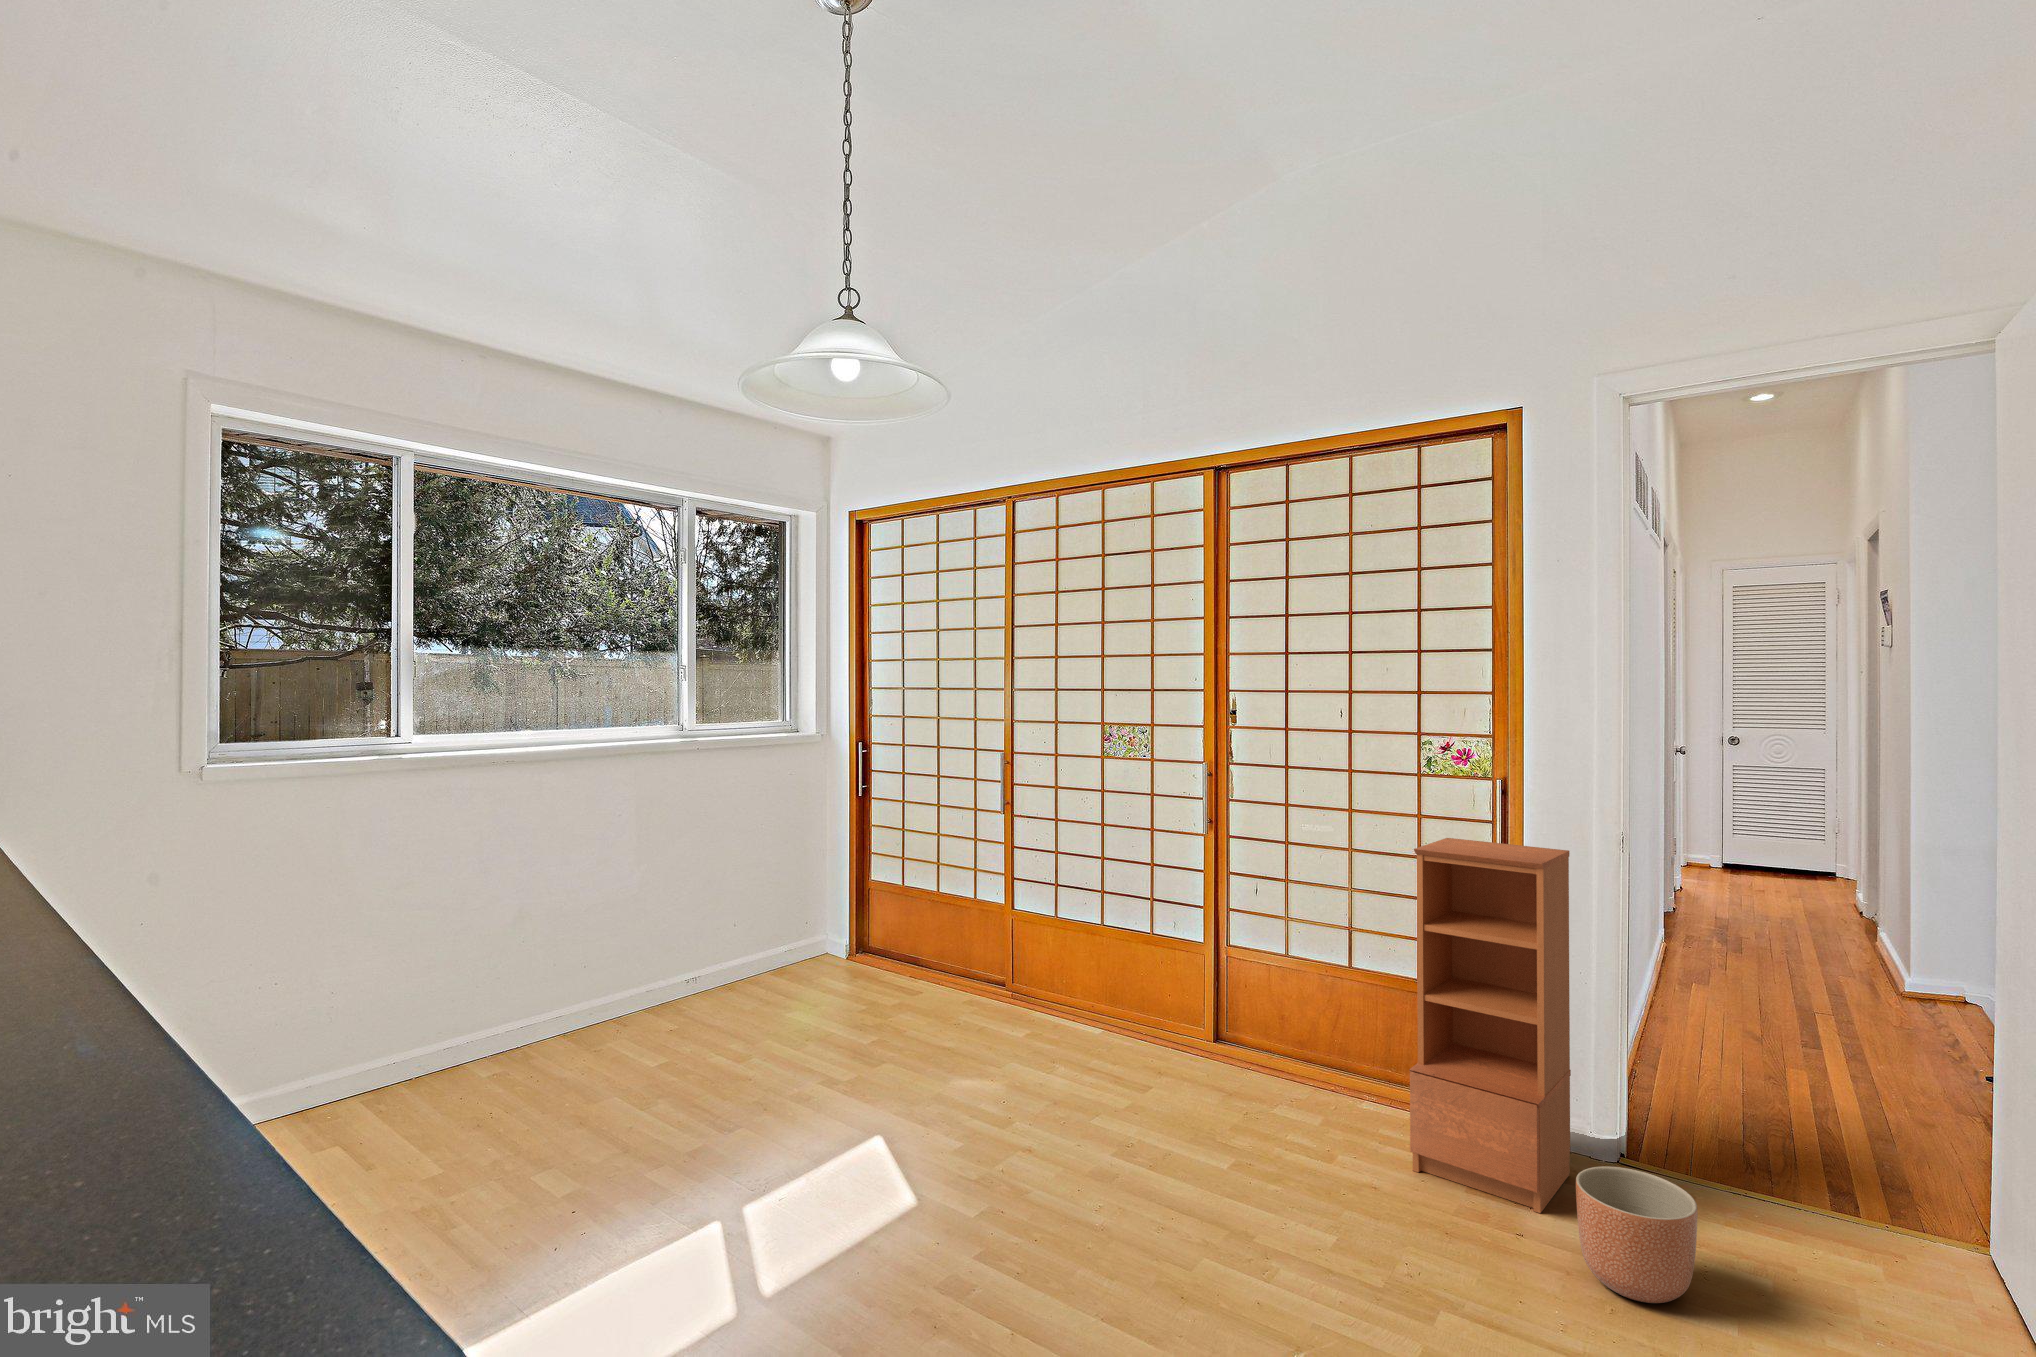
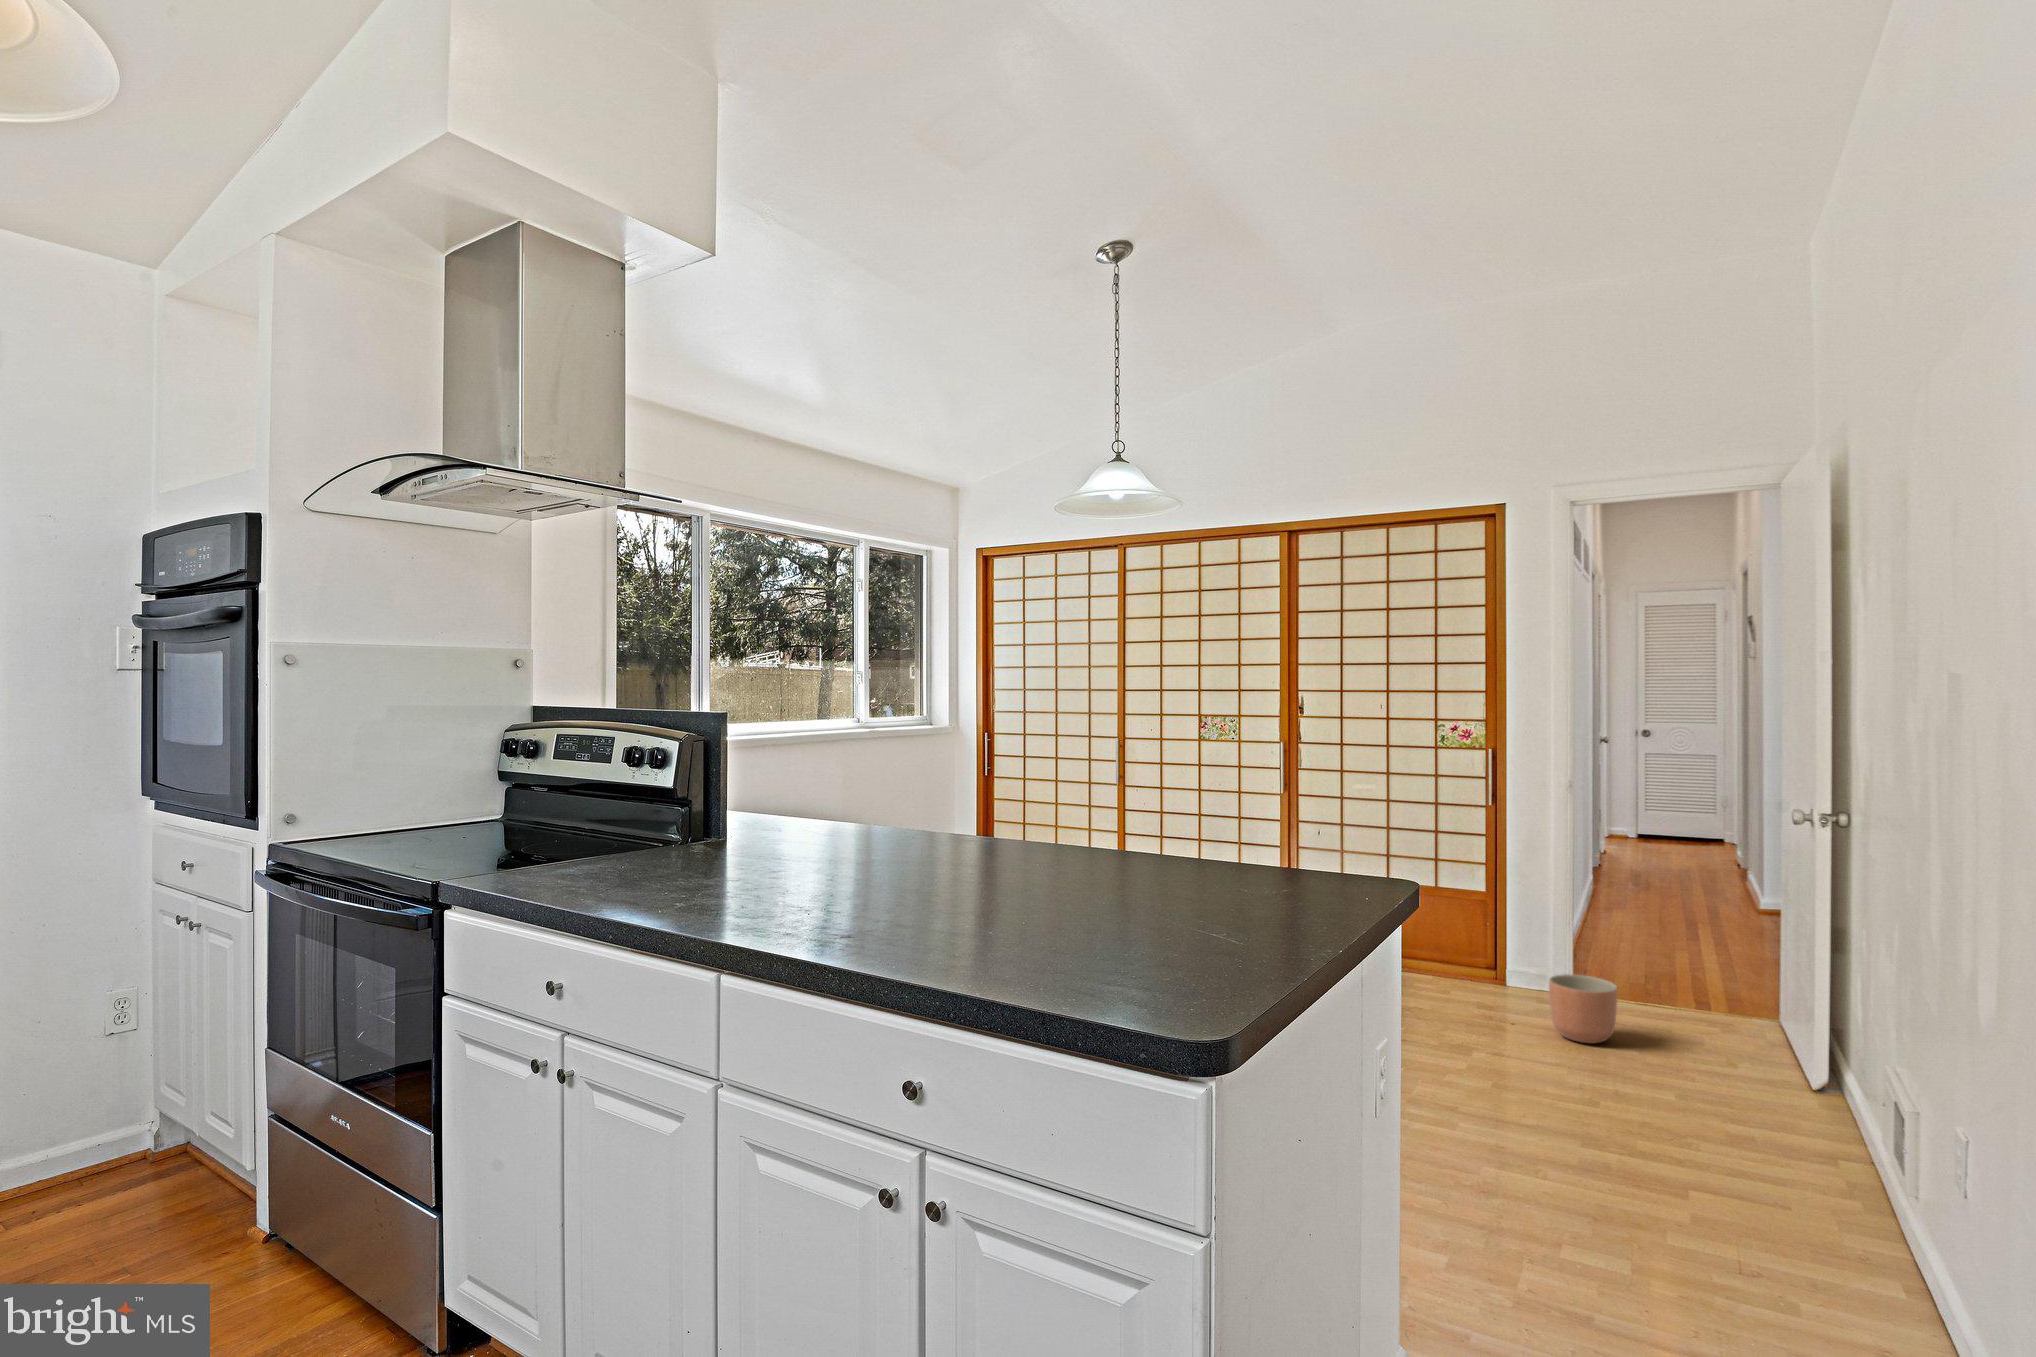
bookcase: present [1409,838,1571,1213] -> none [1441,787,1540,1013]

